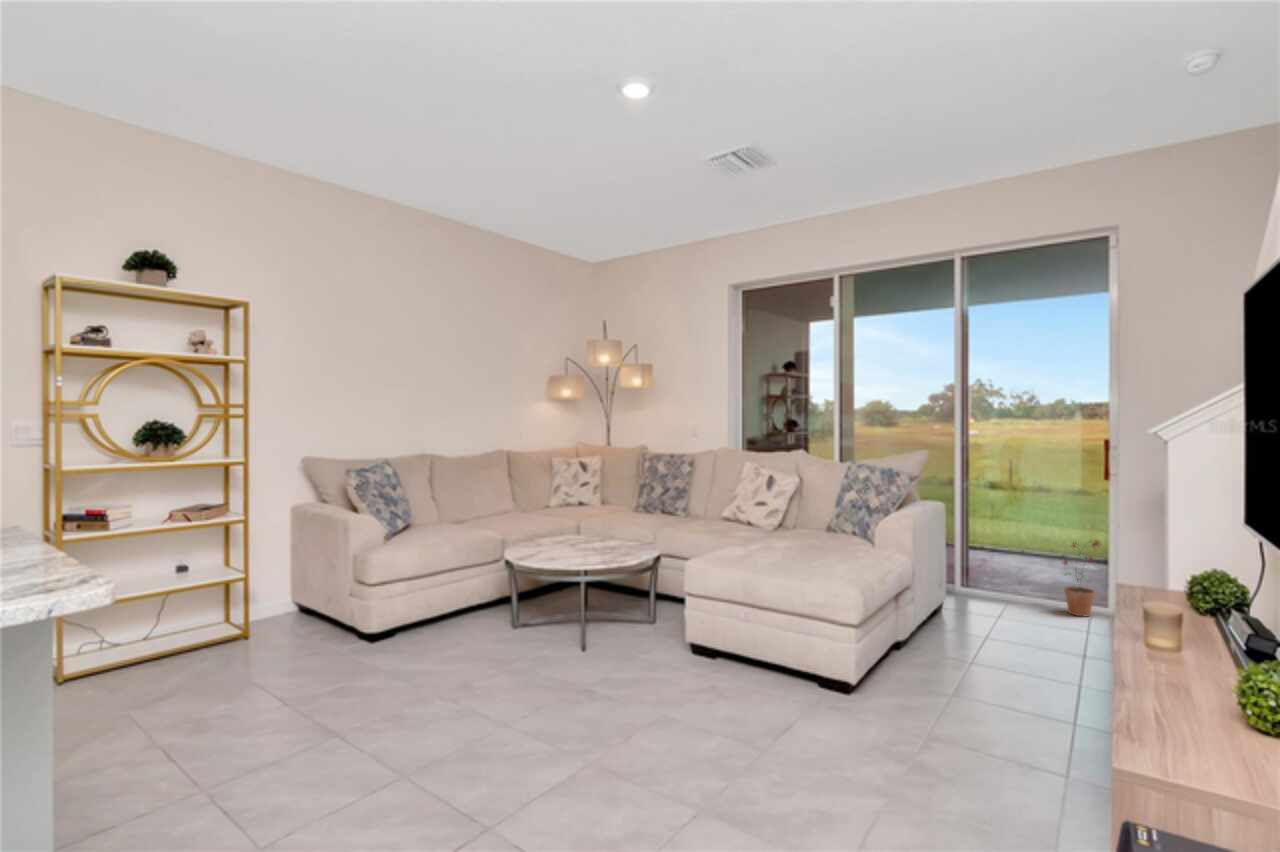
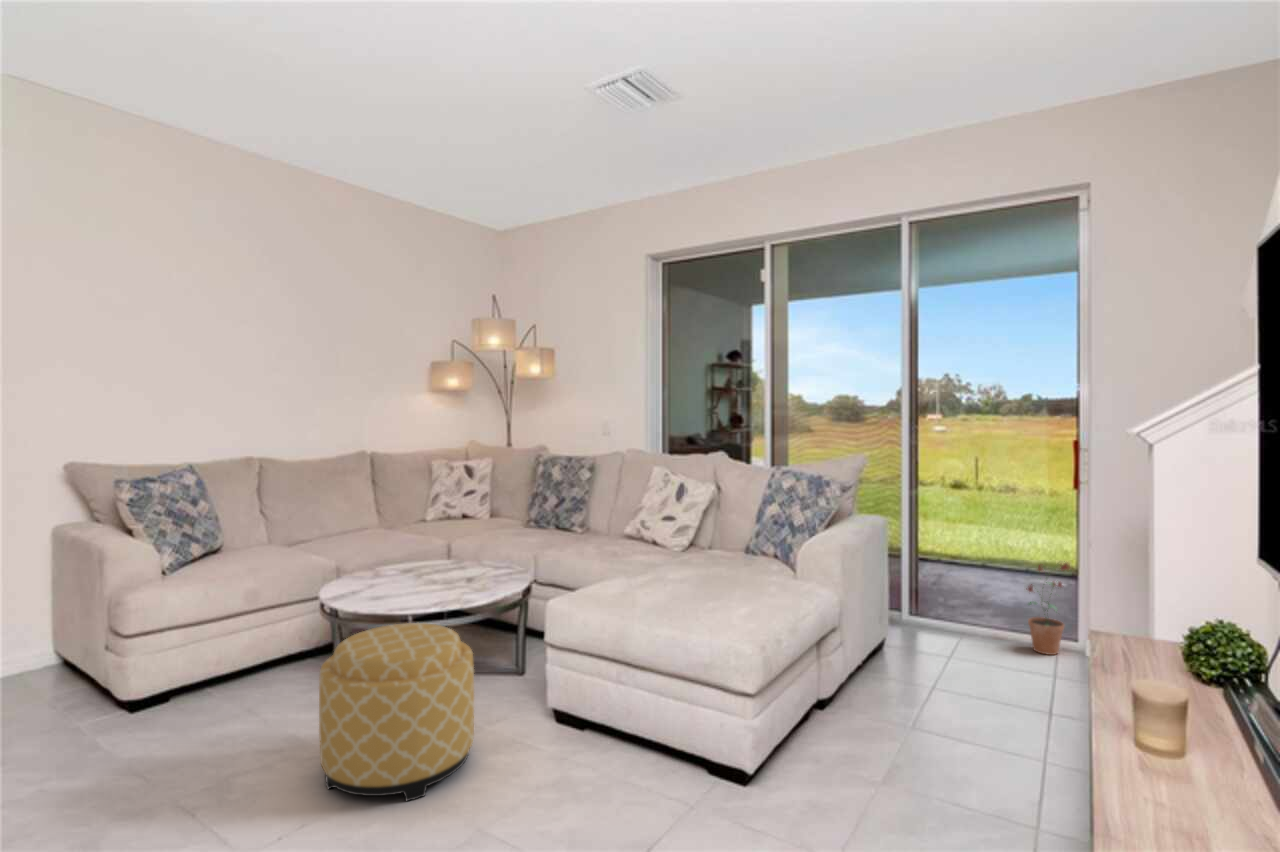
ottoman: none [533,575,640,698] -> present [319,623,474,801]

